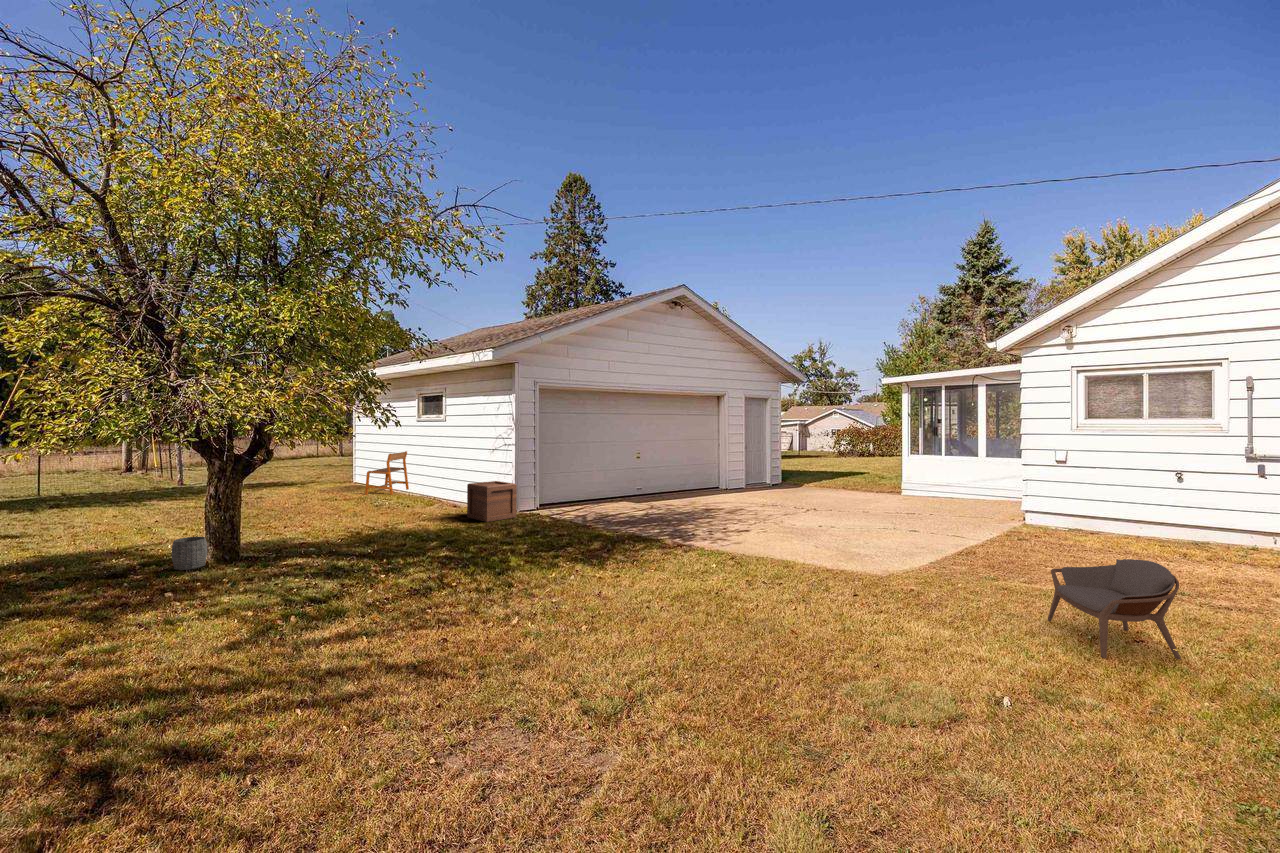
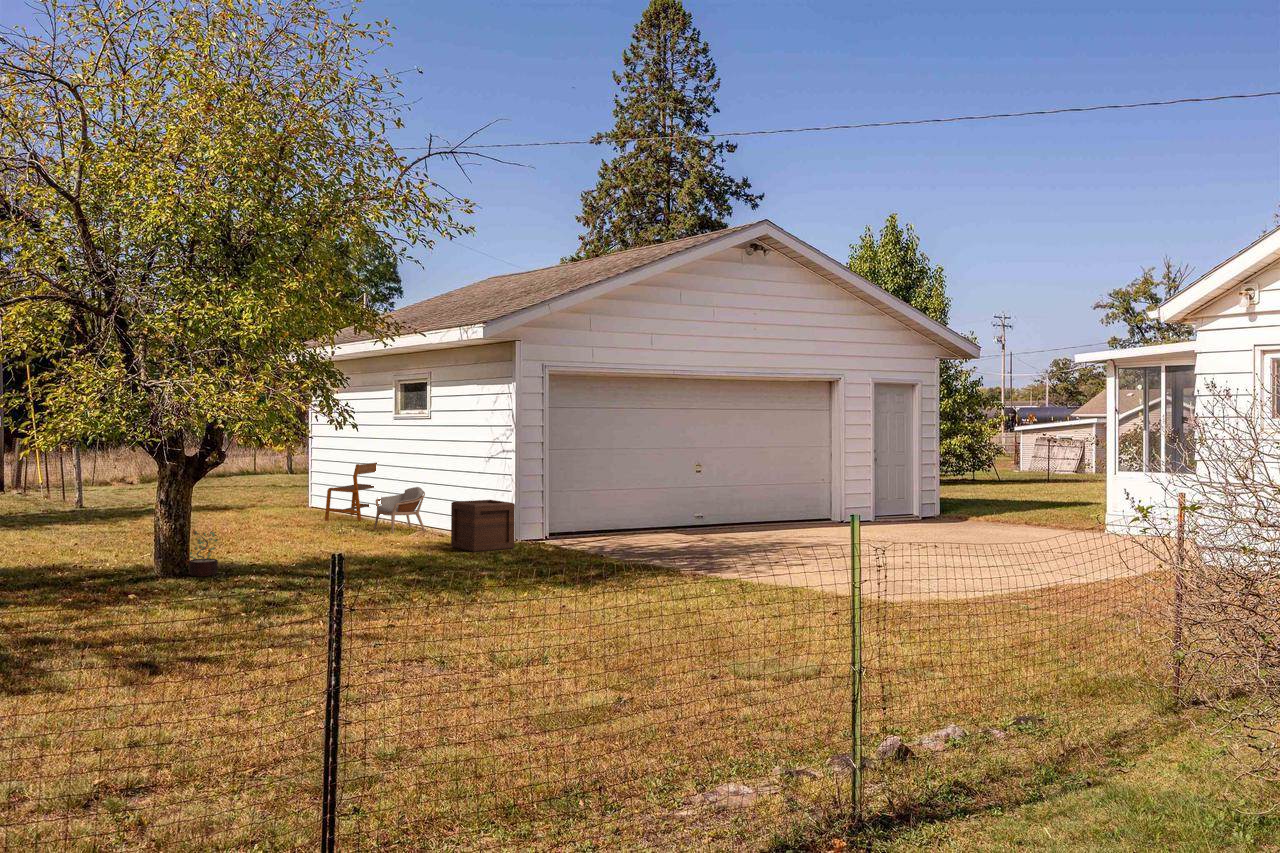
decorative plant: none [235,519,267,561] -> present [188,530,218,577]
woven basket: present [172,537,207,570] -> none [127,547,160,581]
armchair: present [1048,559,1181,660] -> present [374,487,425,534]

